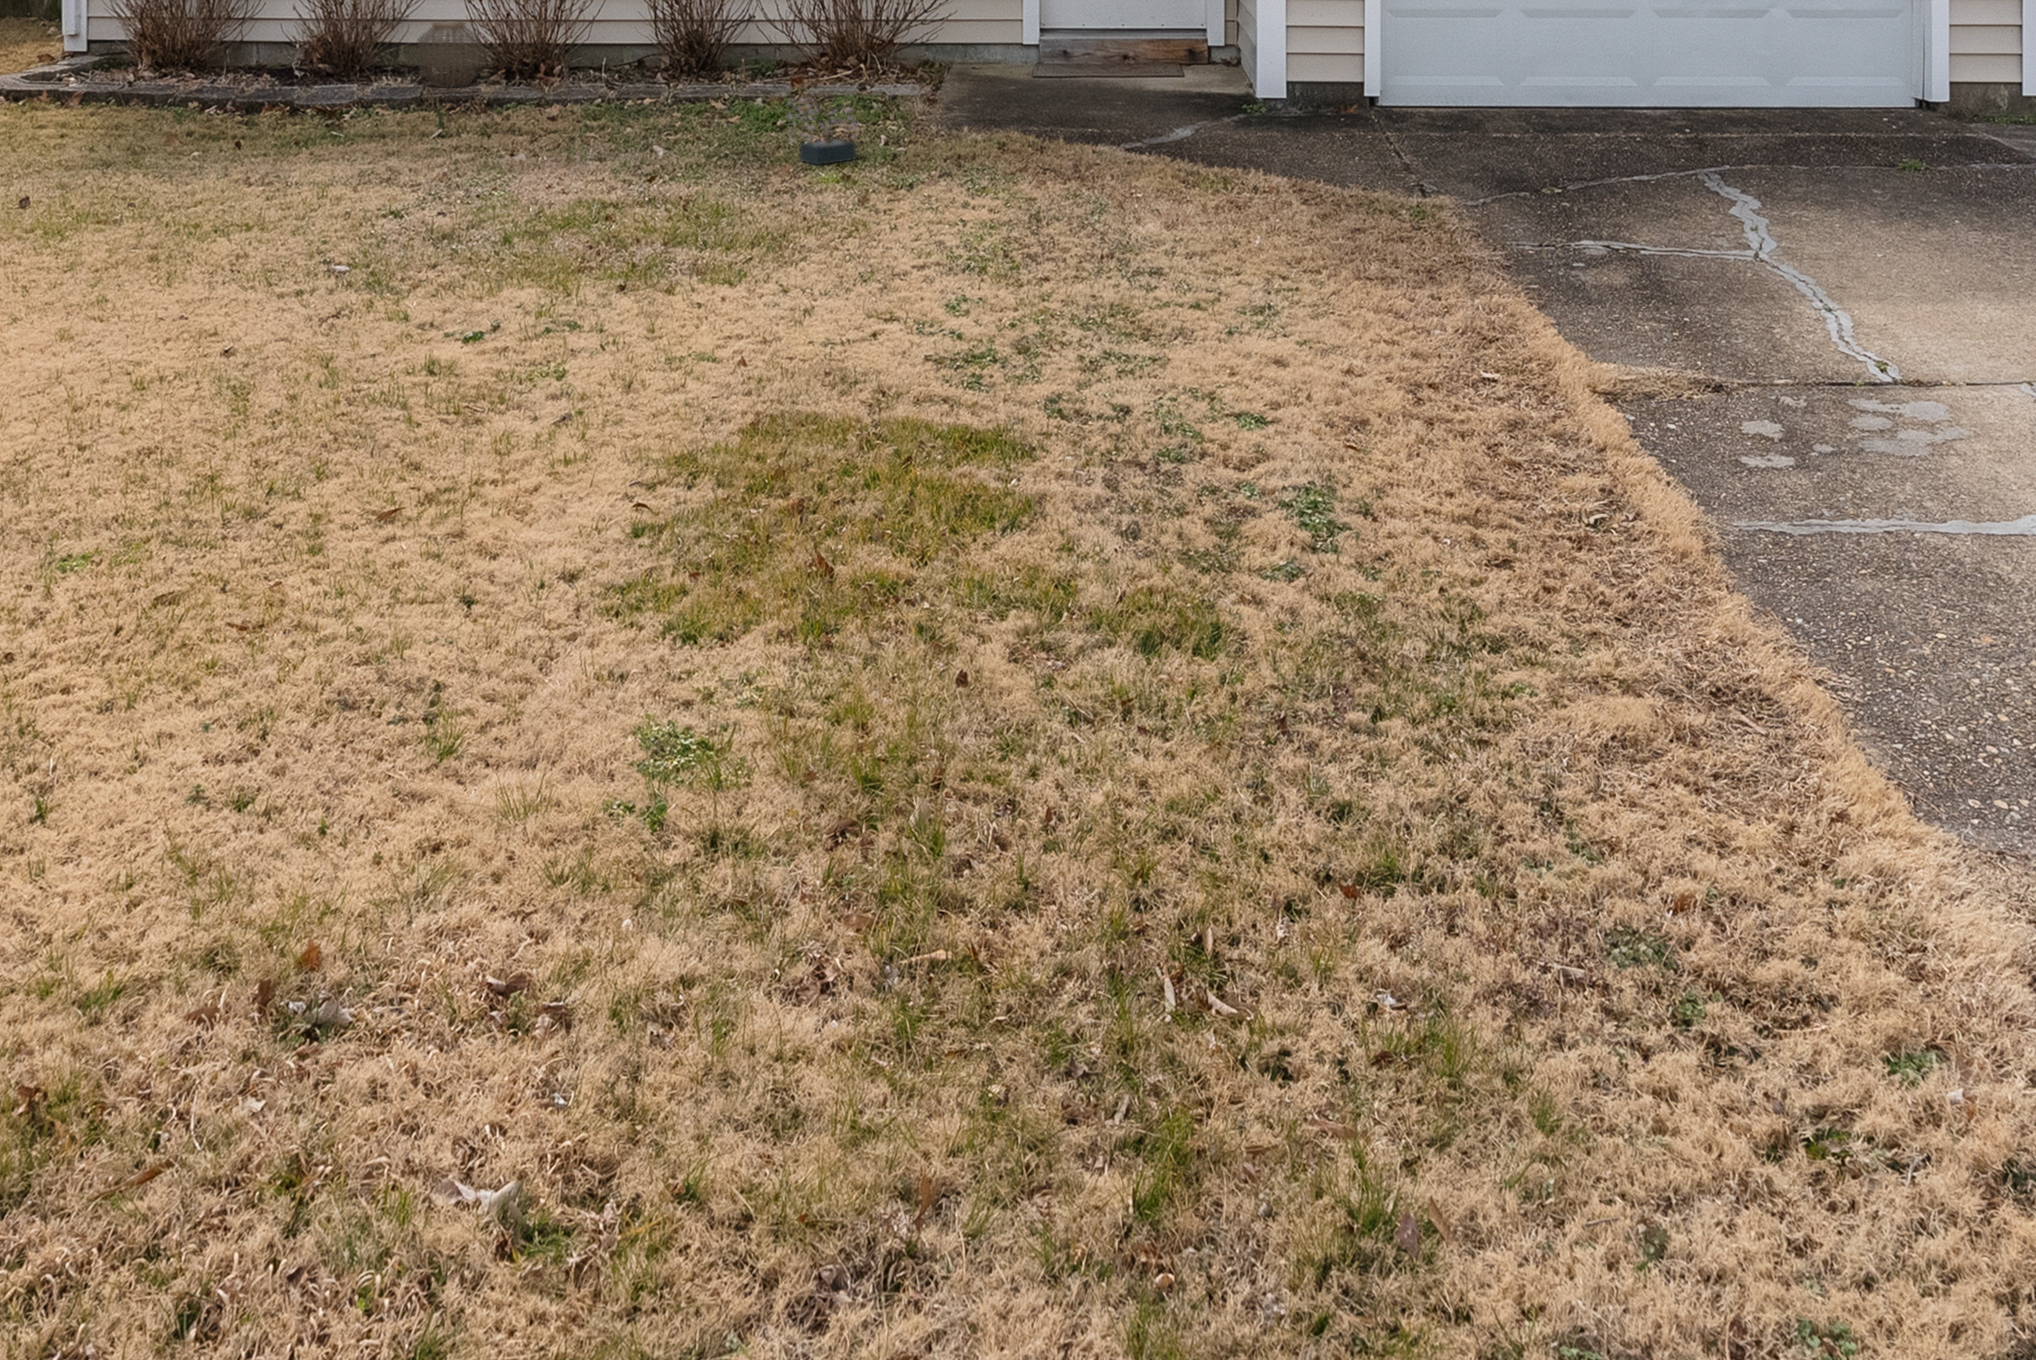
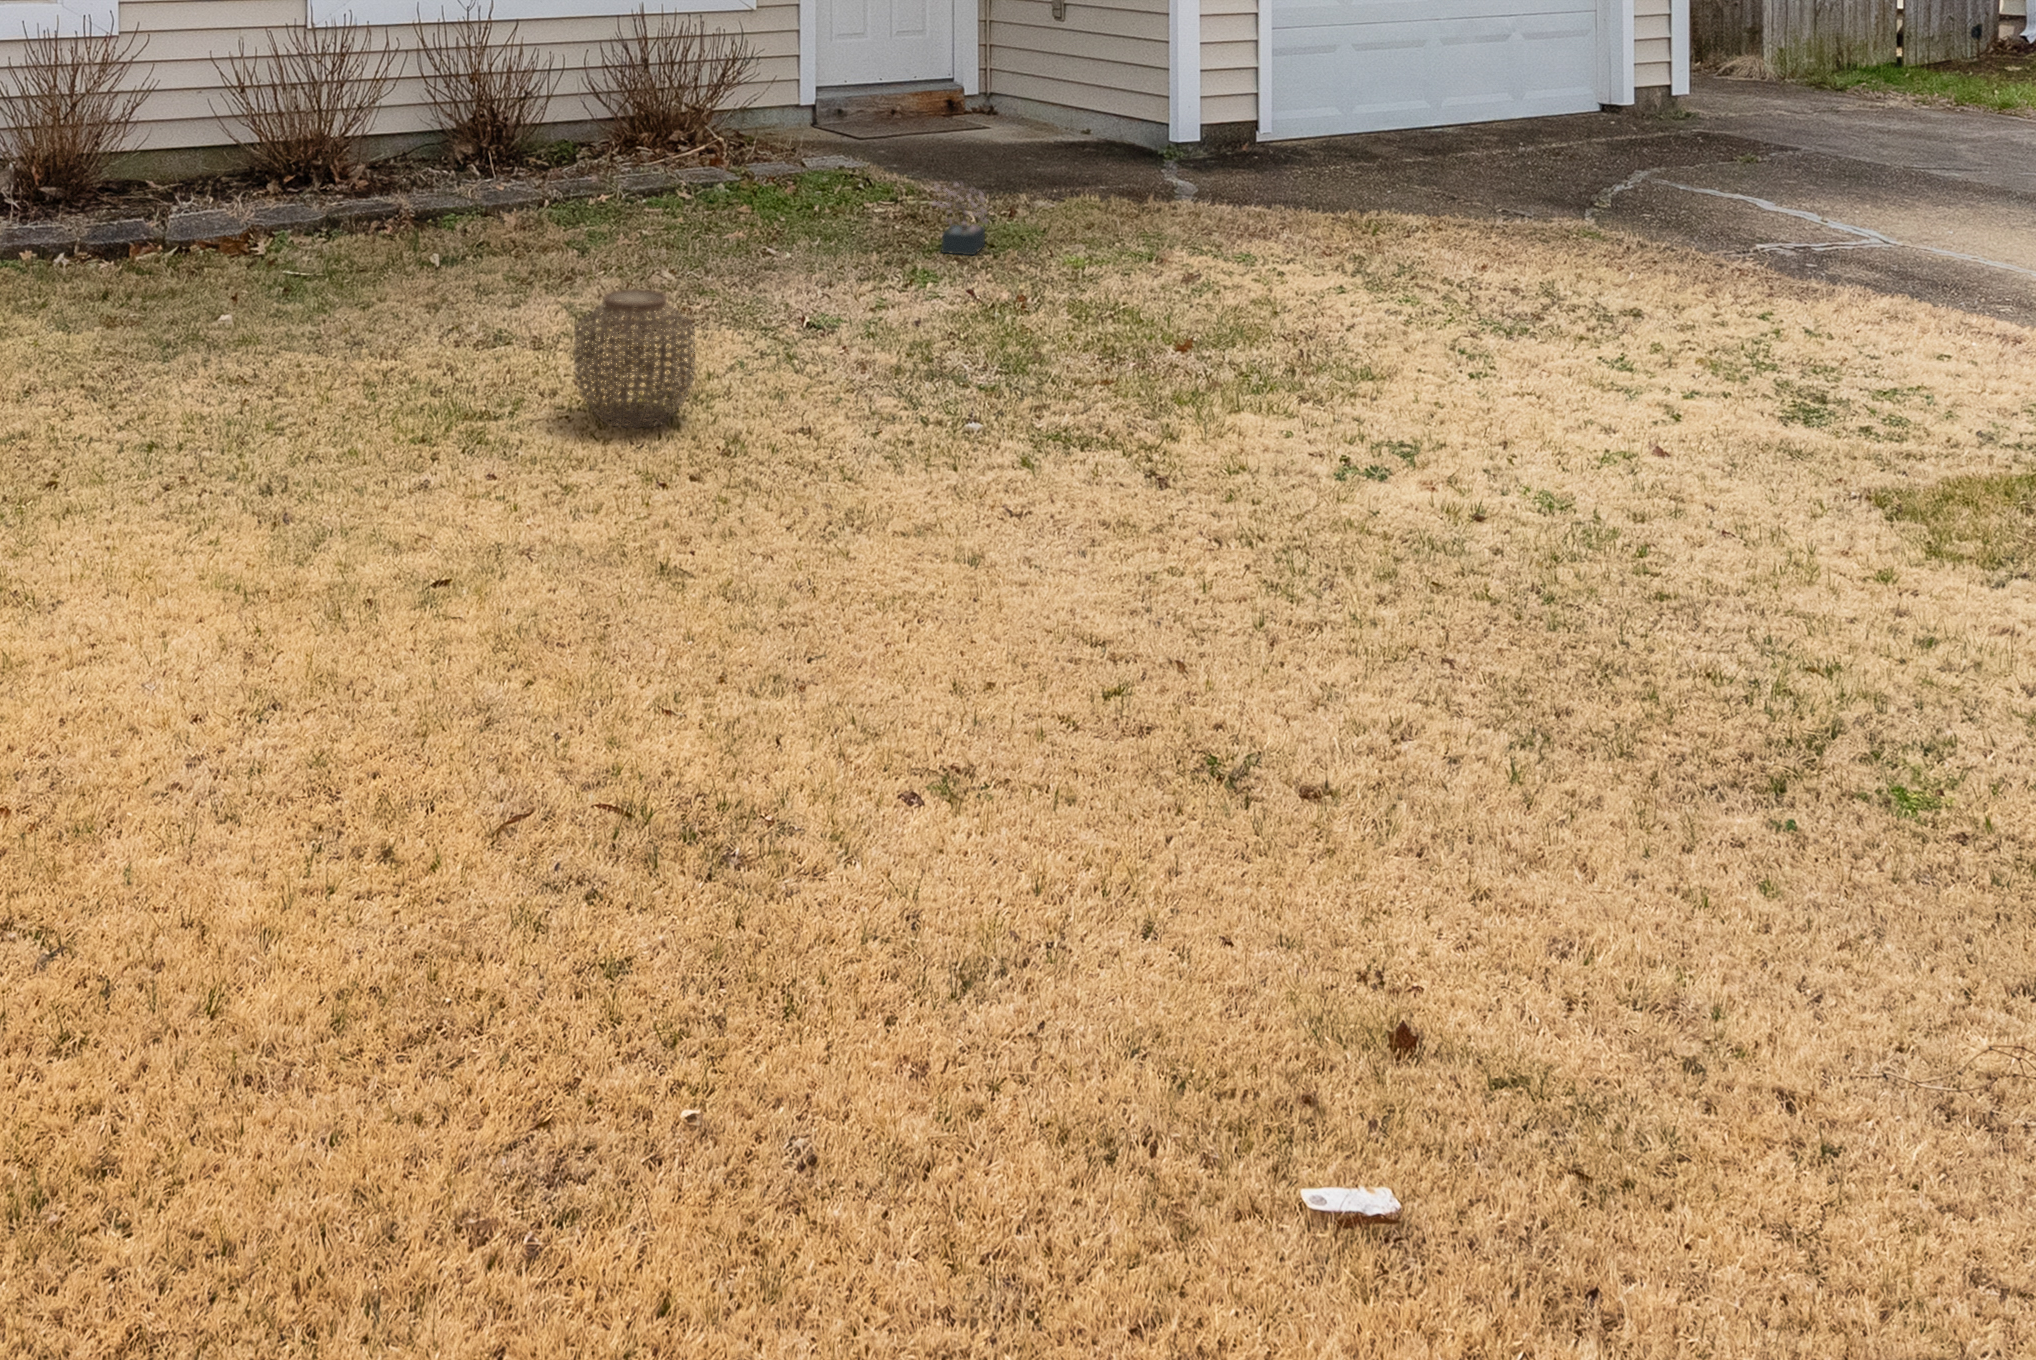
woven basket: present [418,21,480,88] -> present [575,289,695,428]

